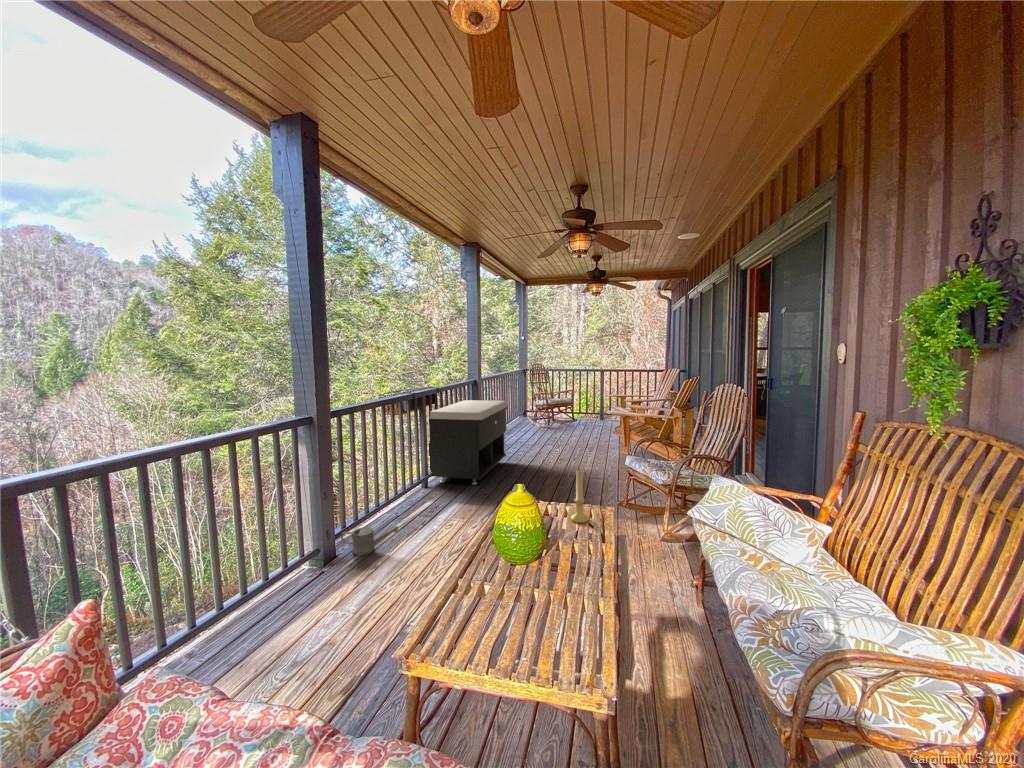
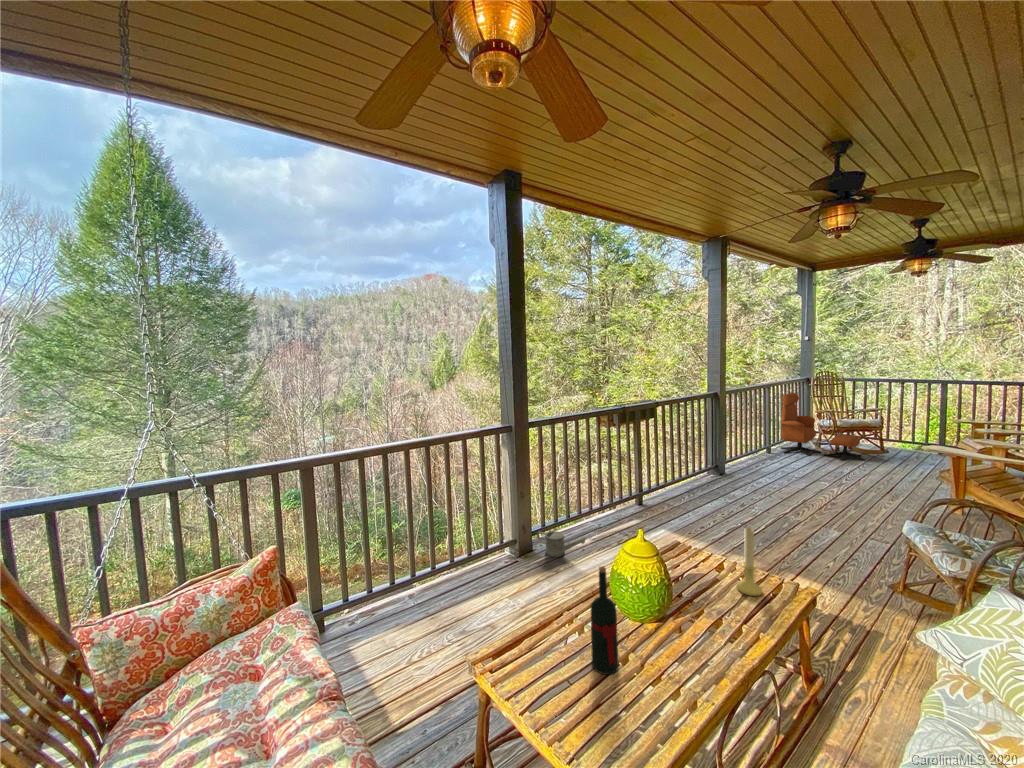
lounge chair: none [512,380,567,431] -> present [781,393,865,461]
storage bench: present [429,400,507,485] -> none [645,415,751,512]
wine bottle: none [512,515,541,613] -> present [591,566,618,675]

